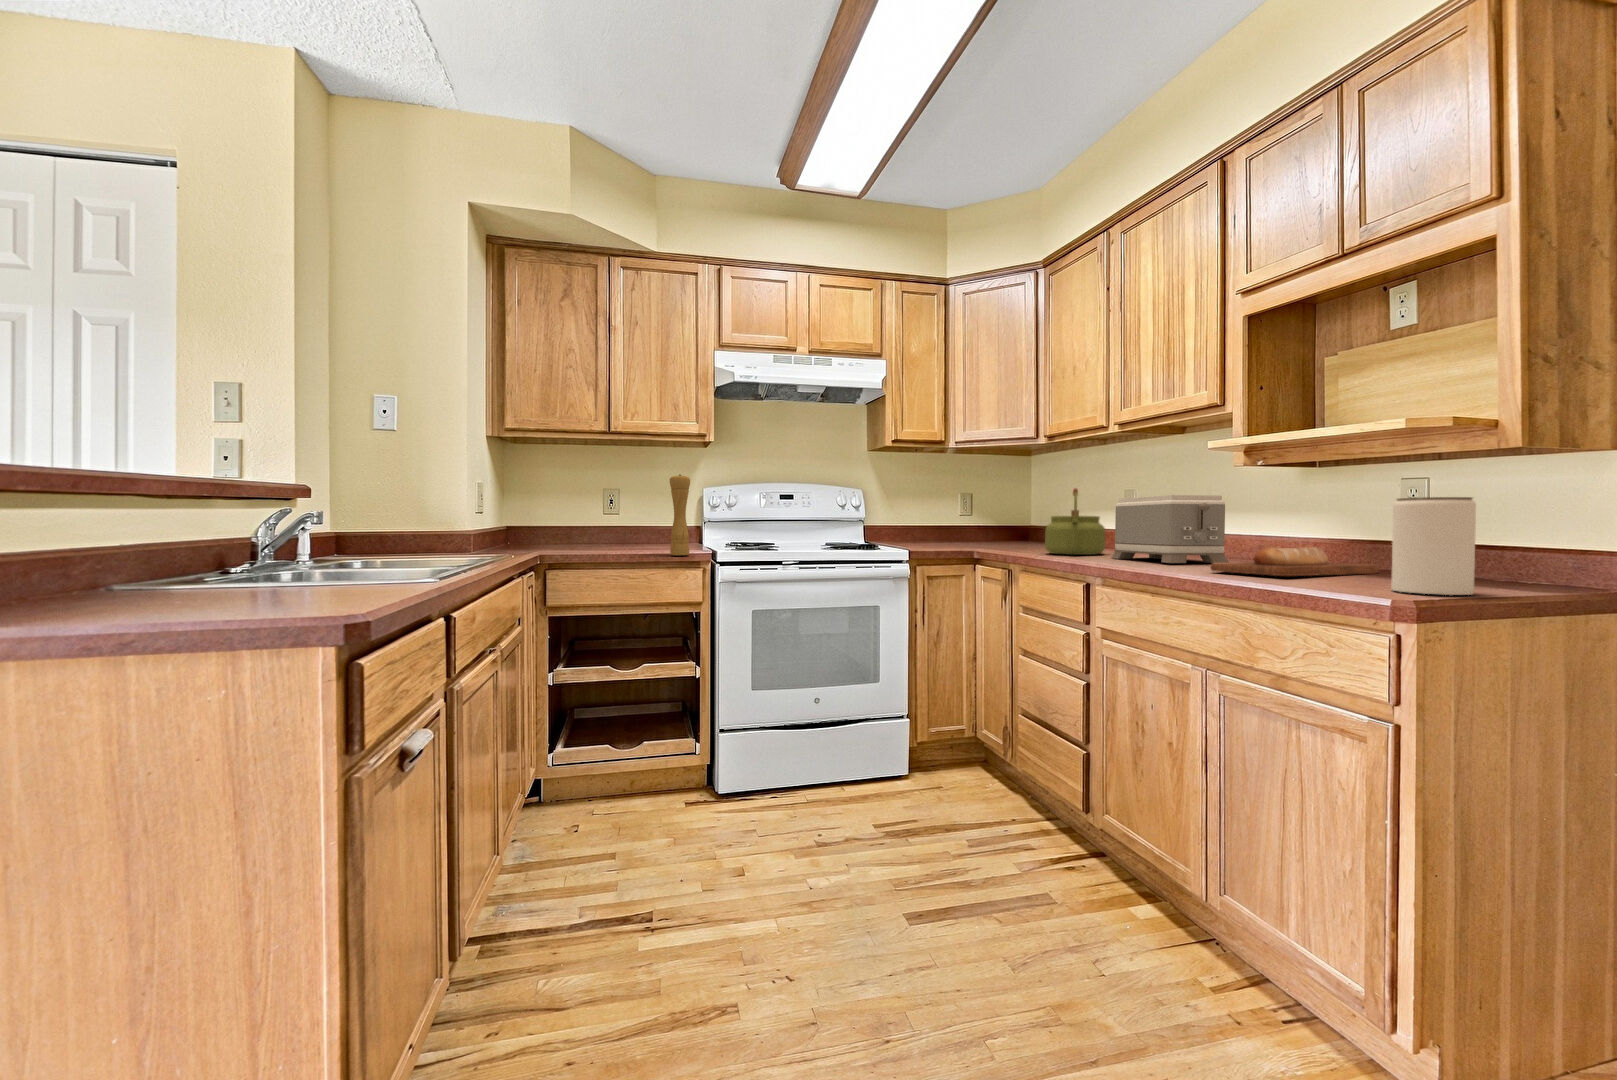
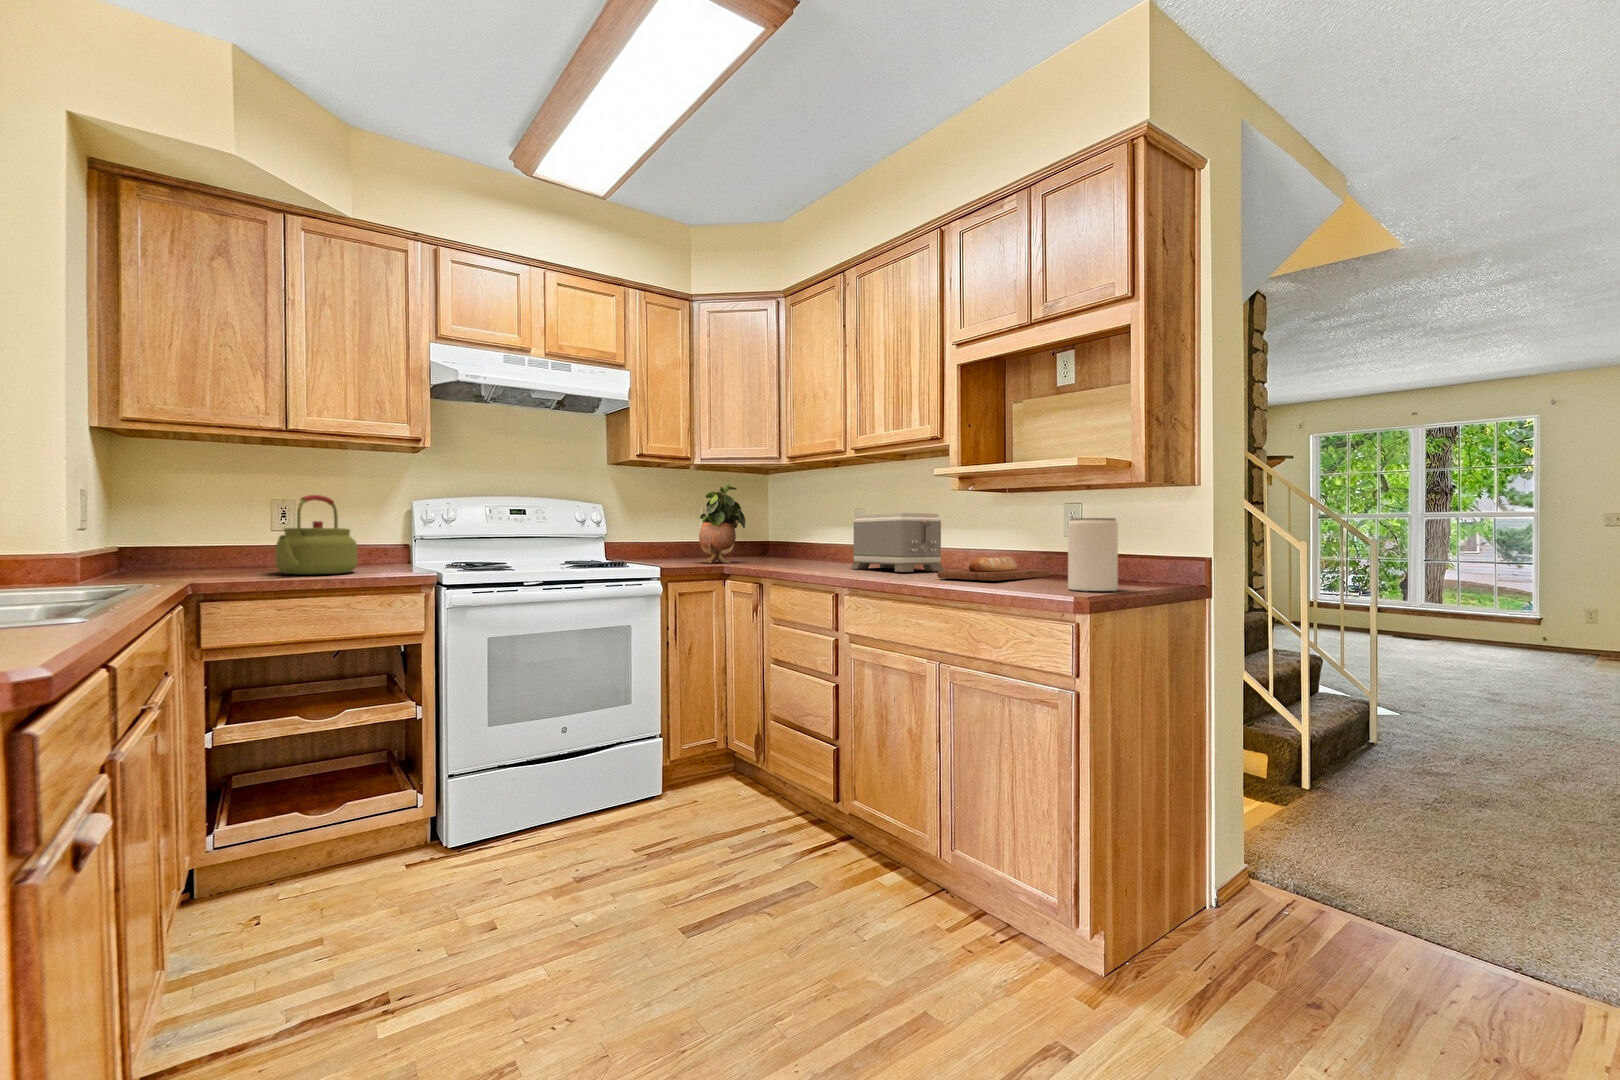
potted plant: none [952,470,1000,550] -> present [699,485,745,563]
pepper mill: present [670,475,690,556] -> none [384,481,411,575]
kettle: present [1045,488,1105,555] -> present [276,495,357,574]

